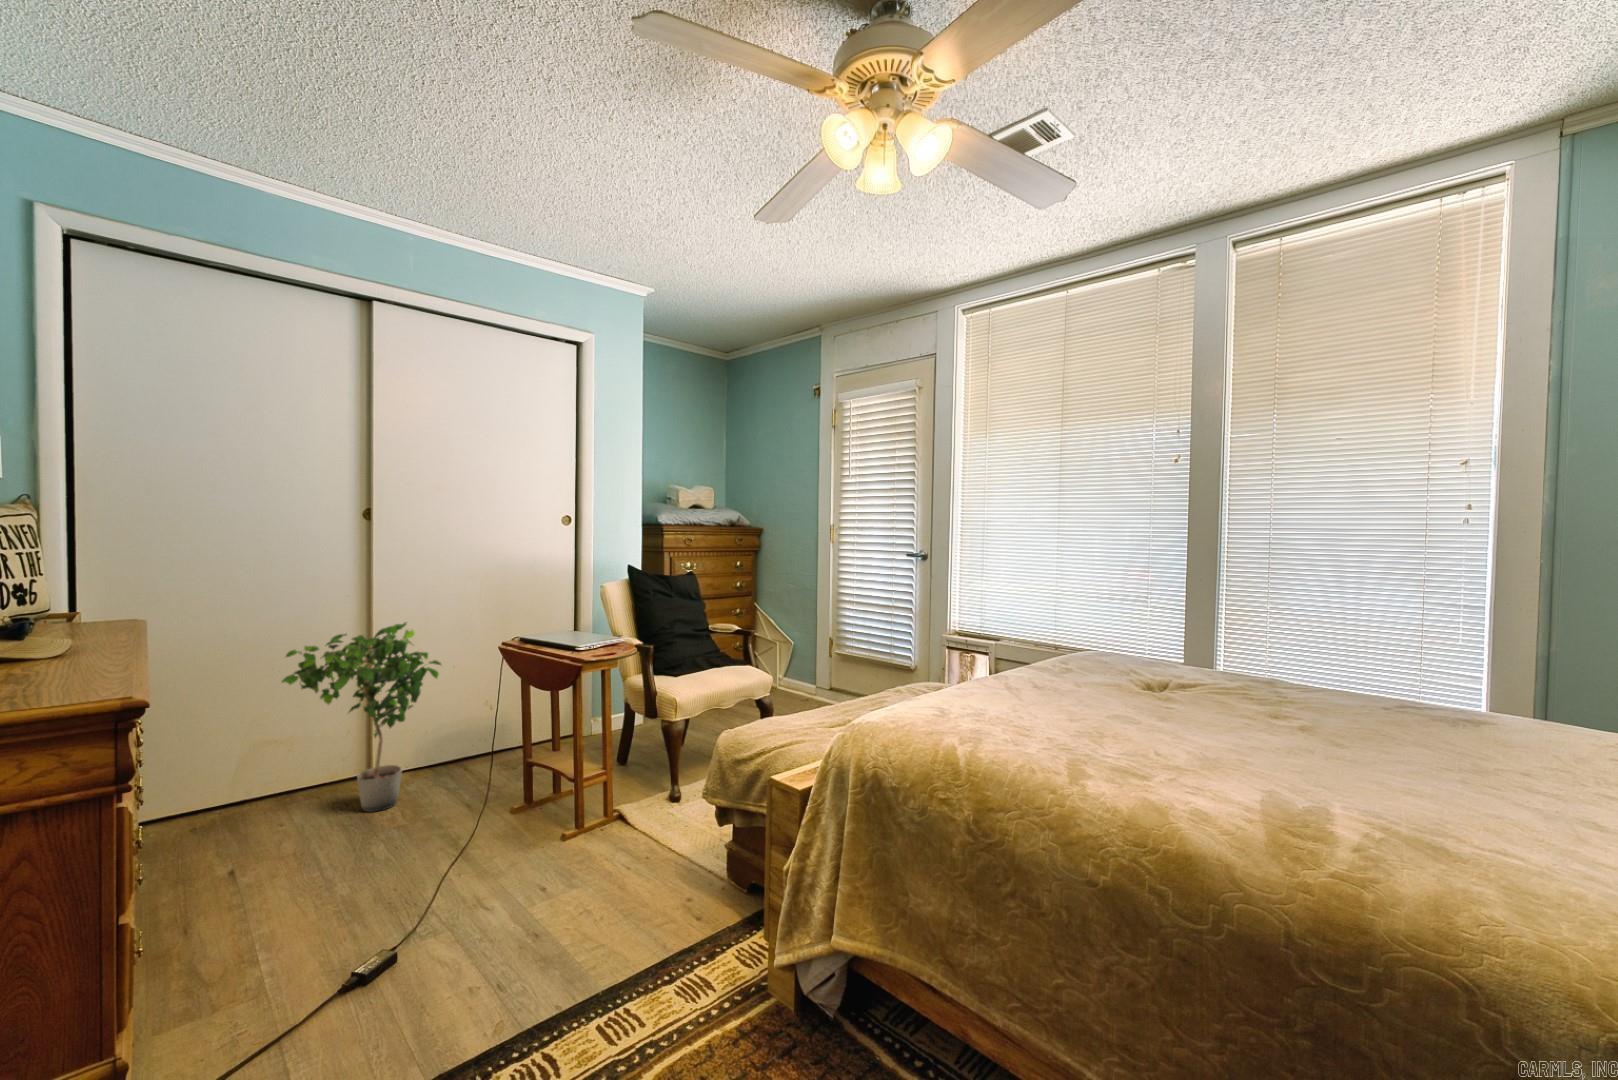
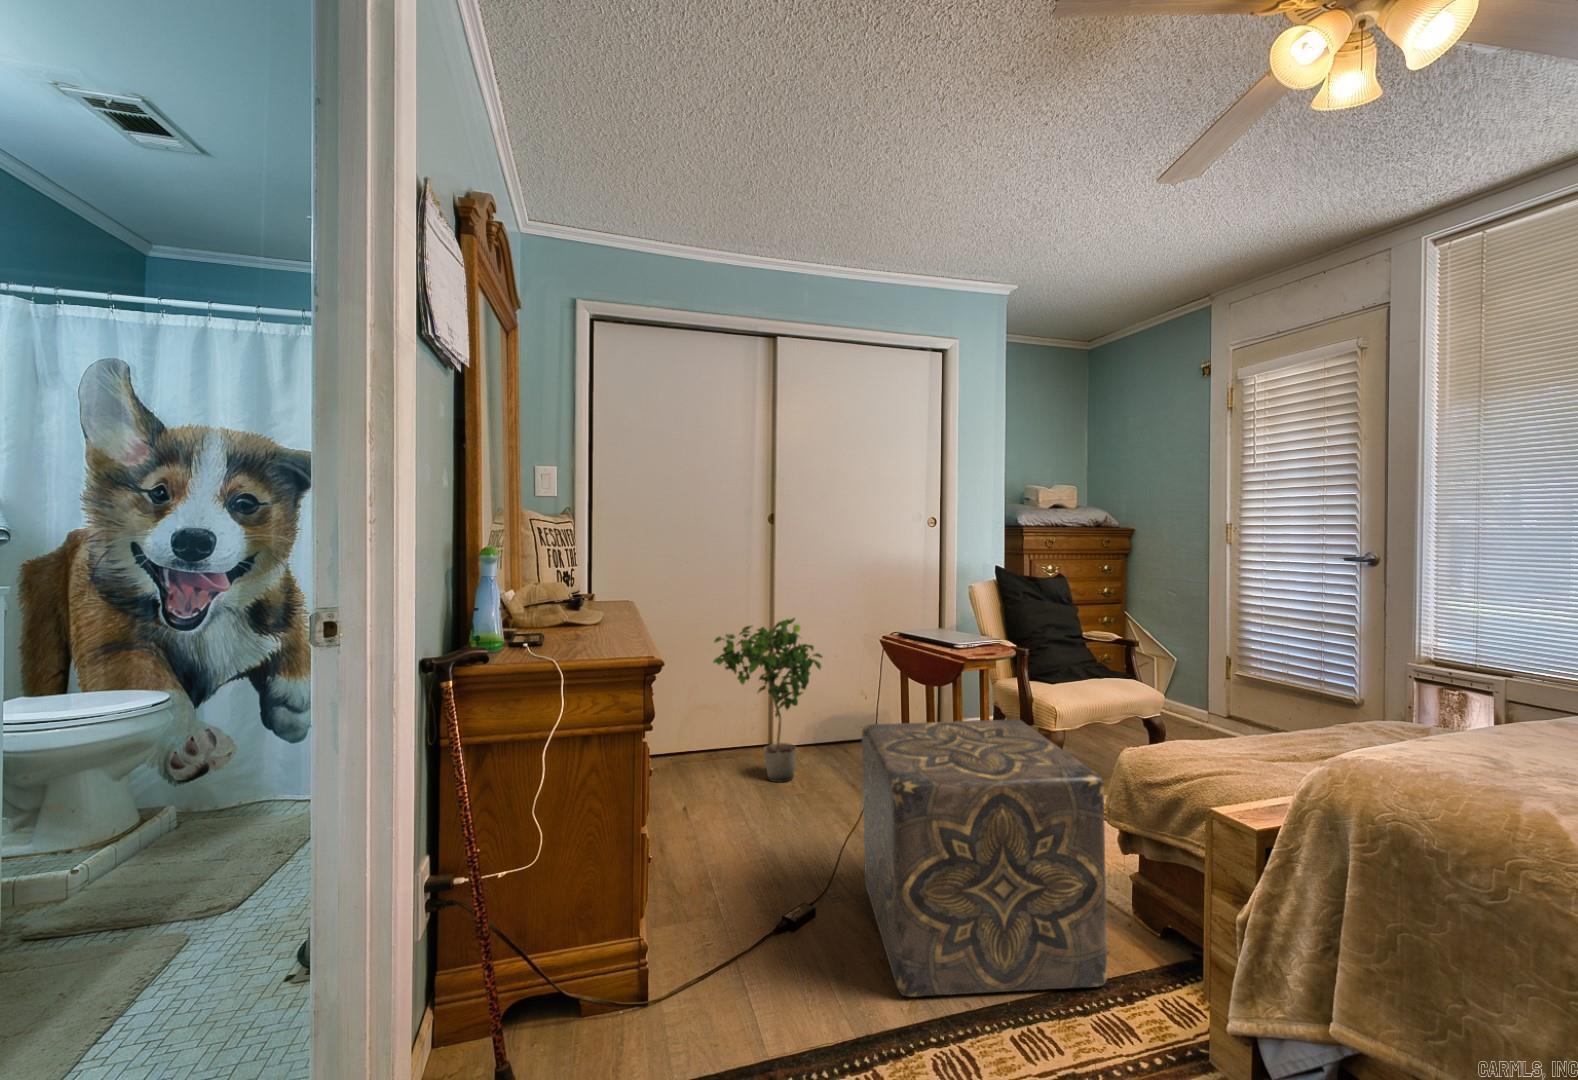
ottoman: none [465,716,697,1024] -> present [862,720,1107,997]

